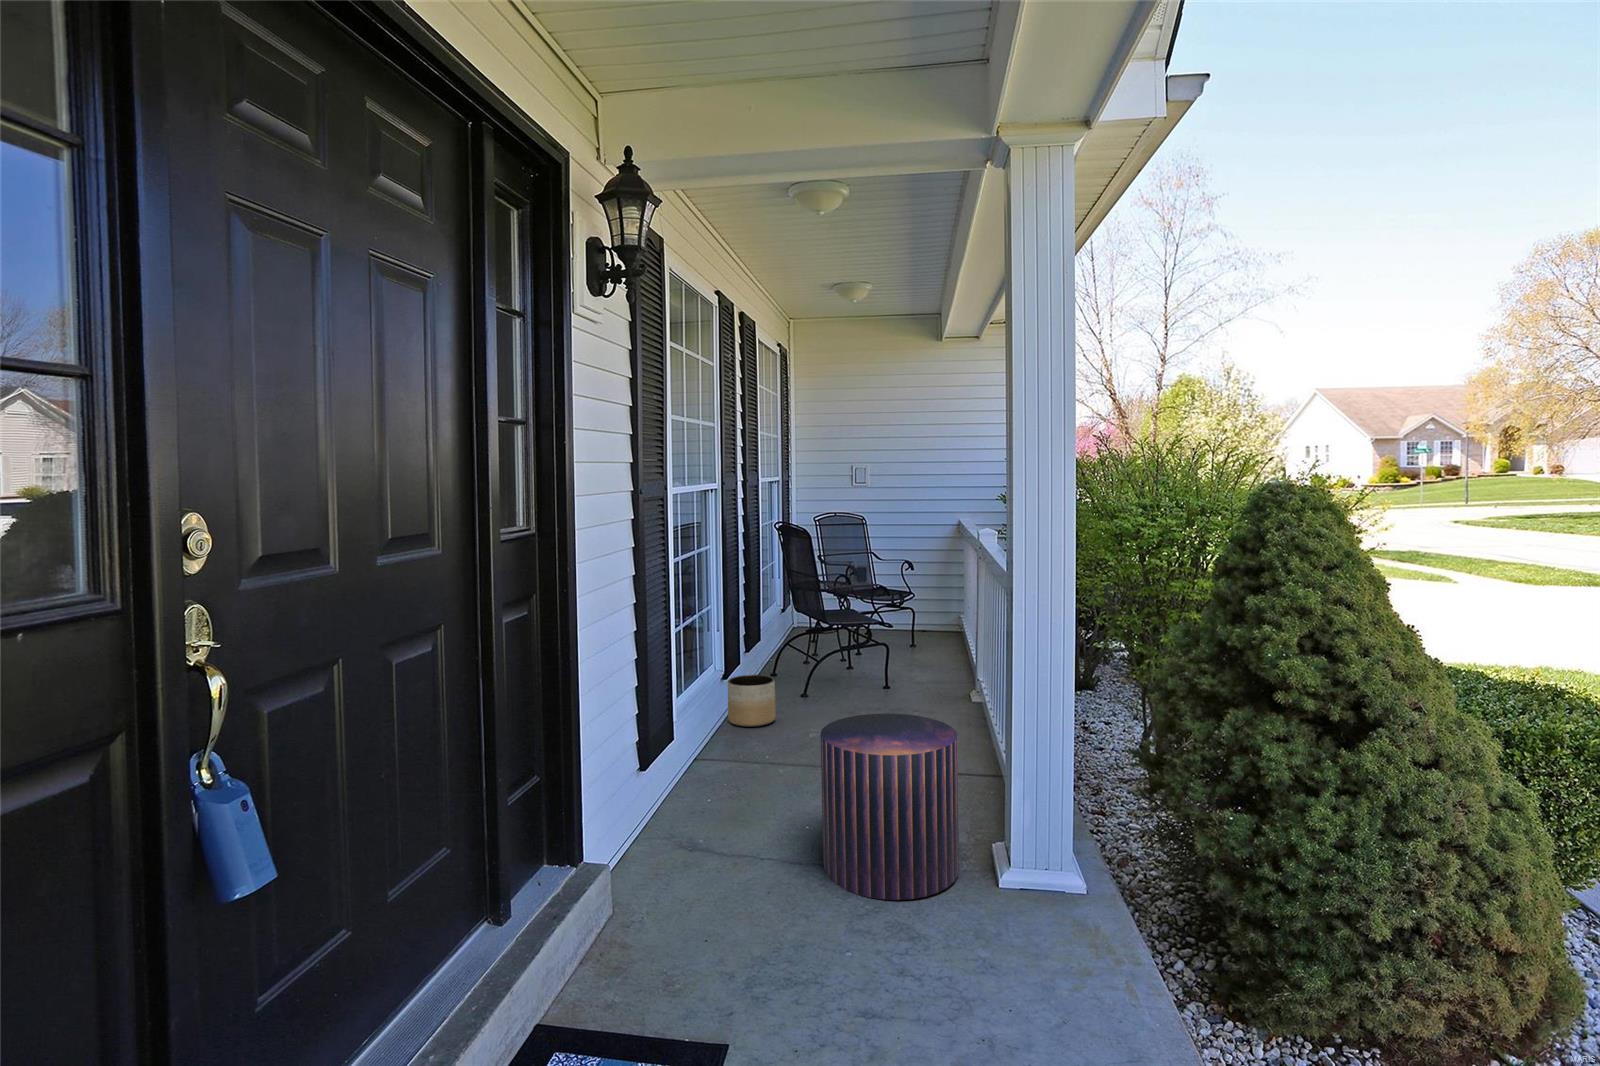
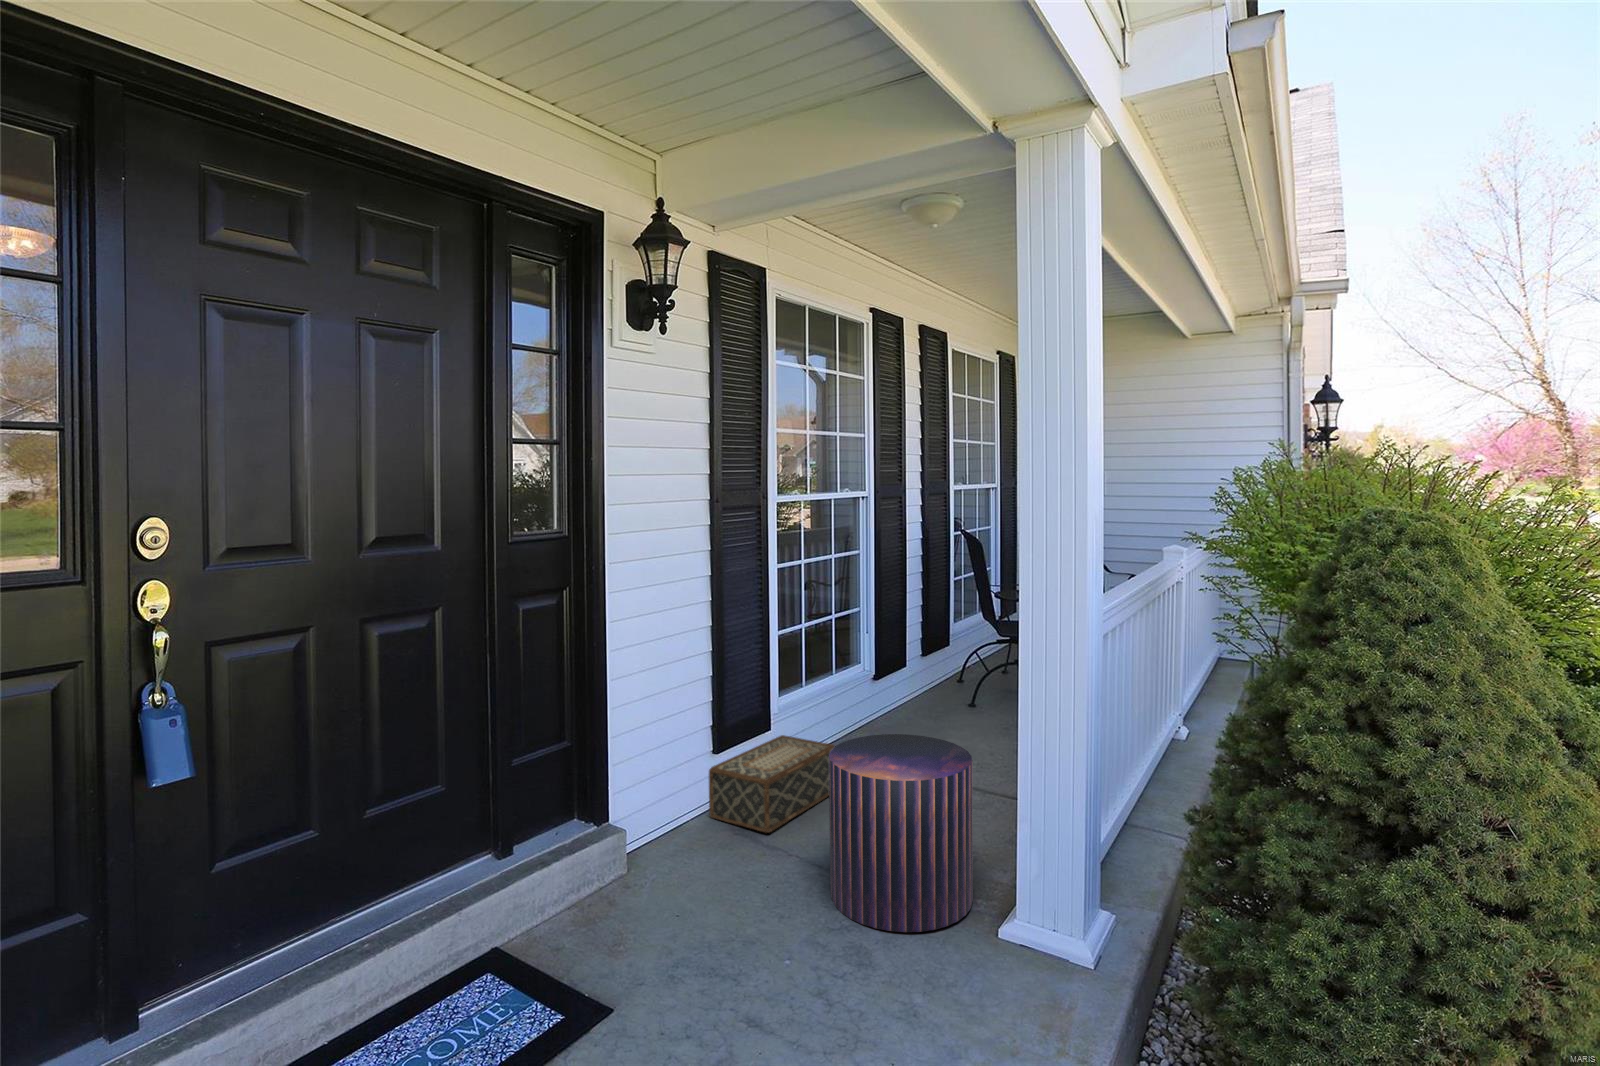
planter: present [728,675,776,727] -> none [870,682,918,735]
woven basket: none [648,739,753,838] -> present [709,735,834,833]

